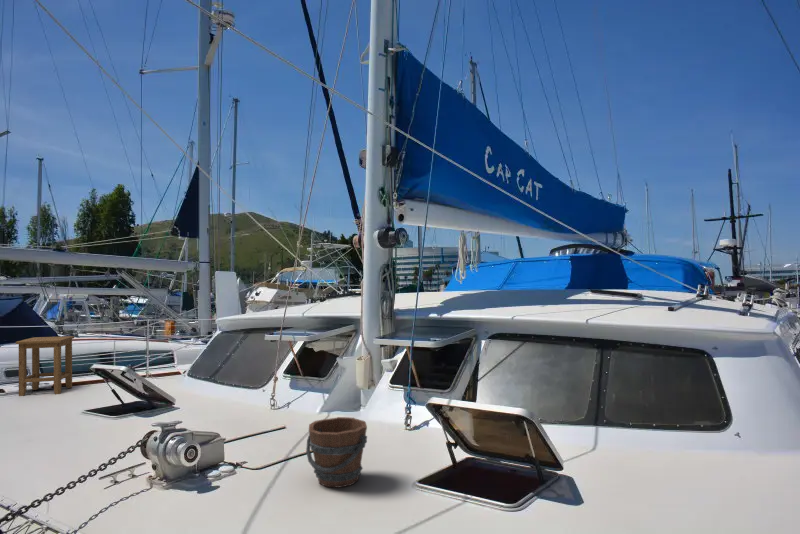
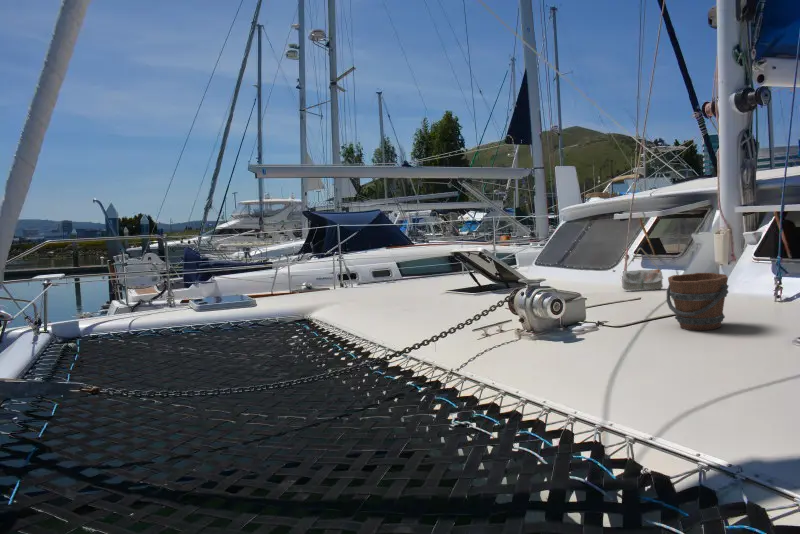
stool: present [16,336,74,396] -> none [409,235,450,282]
bag: none [268,372,309,417] -> present [622,248,663,290]

